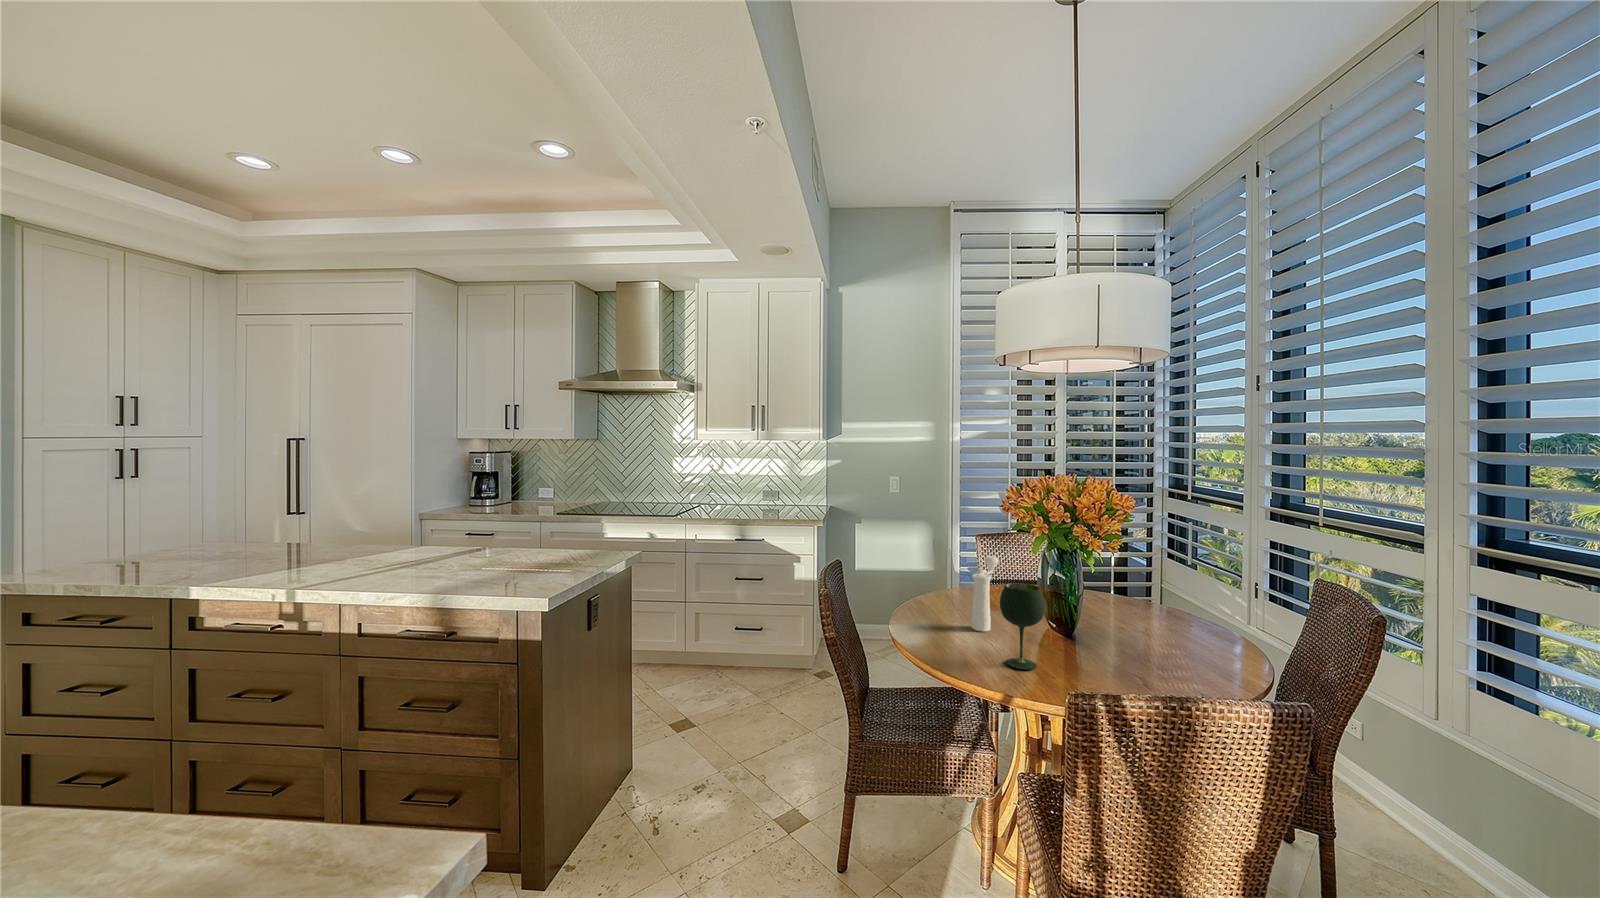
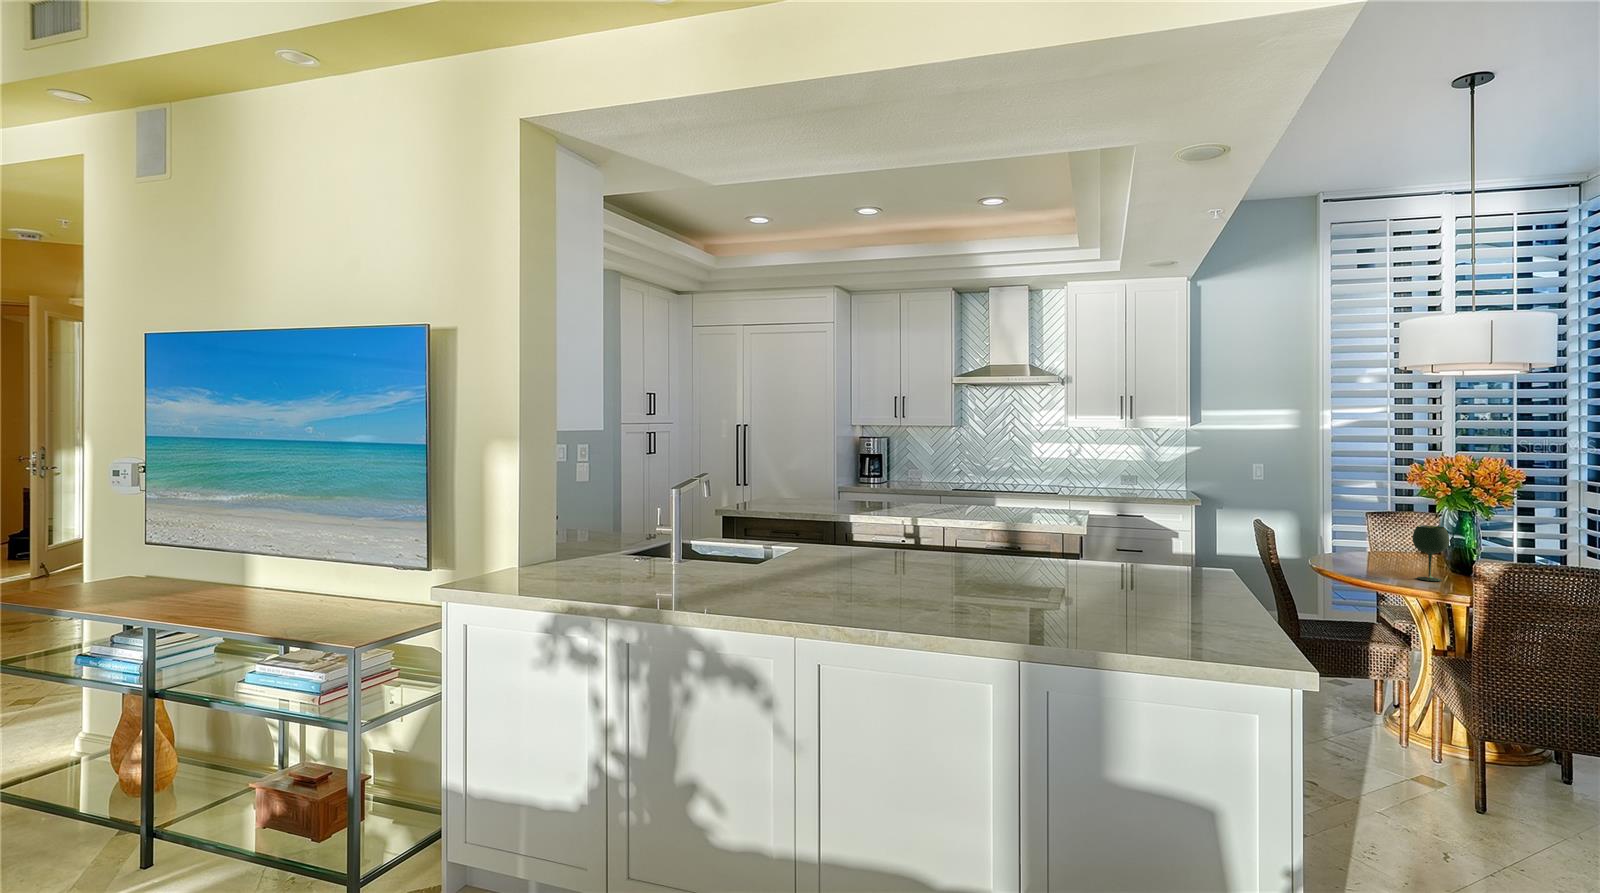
pepper mill: present [972,556,998,631] -> none [1381,515,1403,567]

